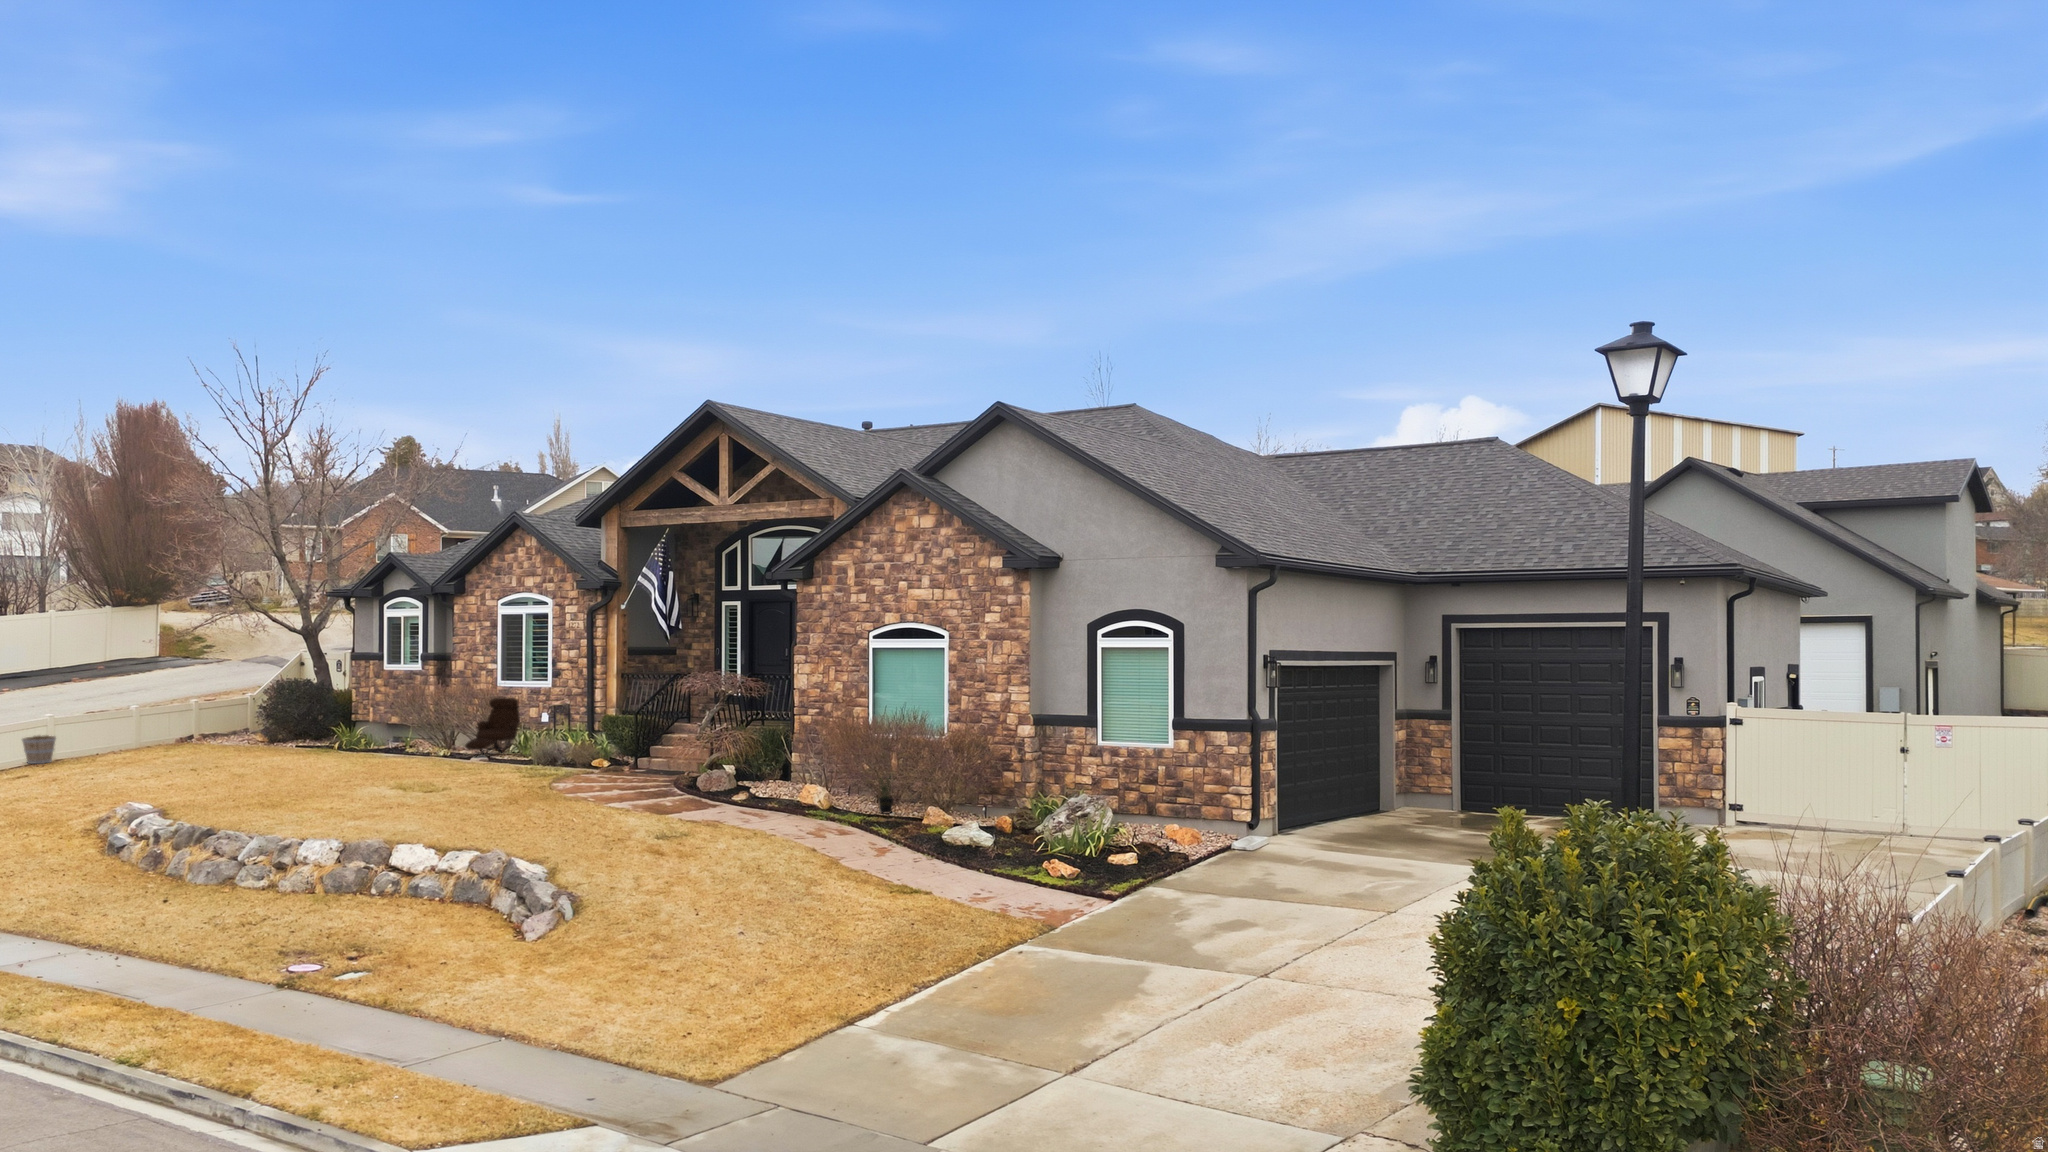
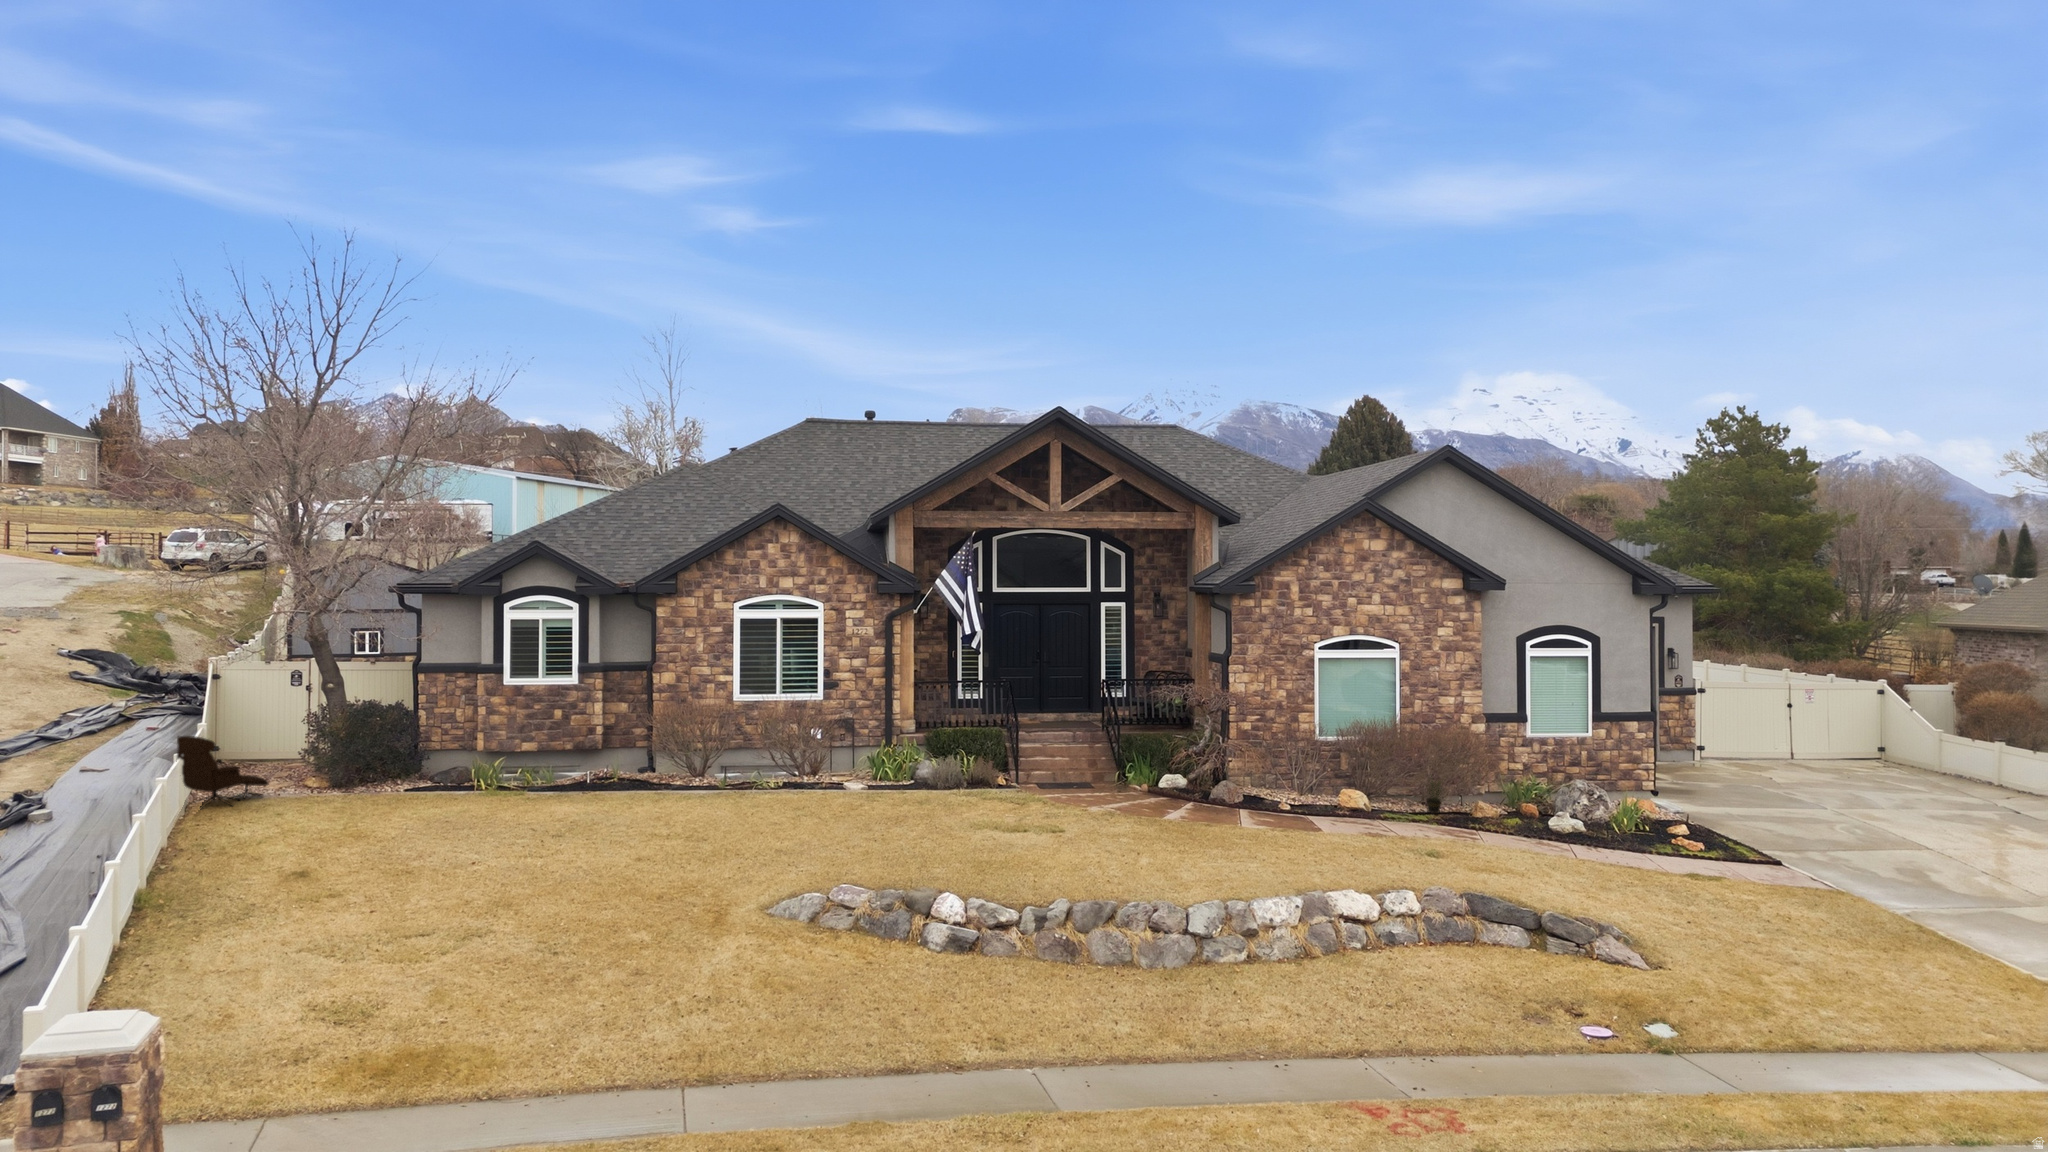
lounge chair: present [465,697,520,755] -> present [177,736,269,809]
wooden bucket: present [22,735,56,764] -> none [168,806,224,852]

